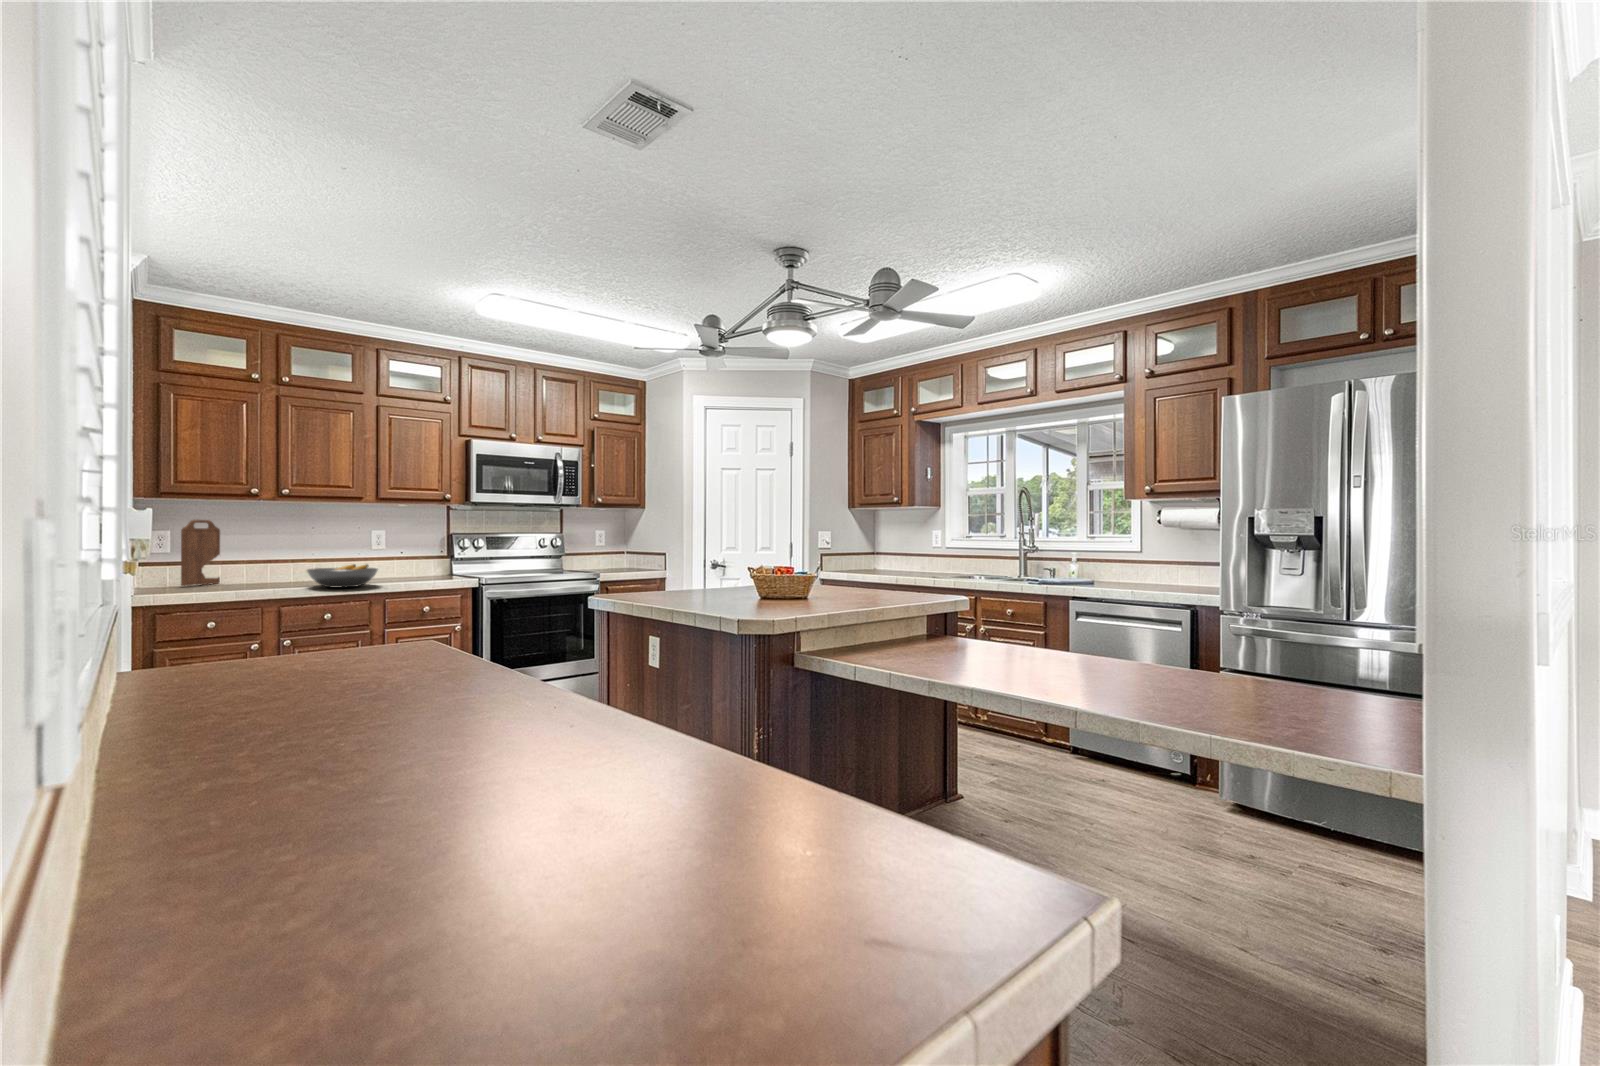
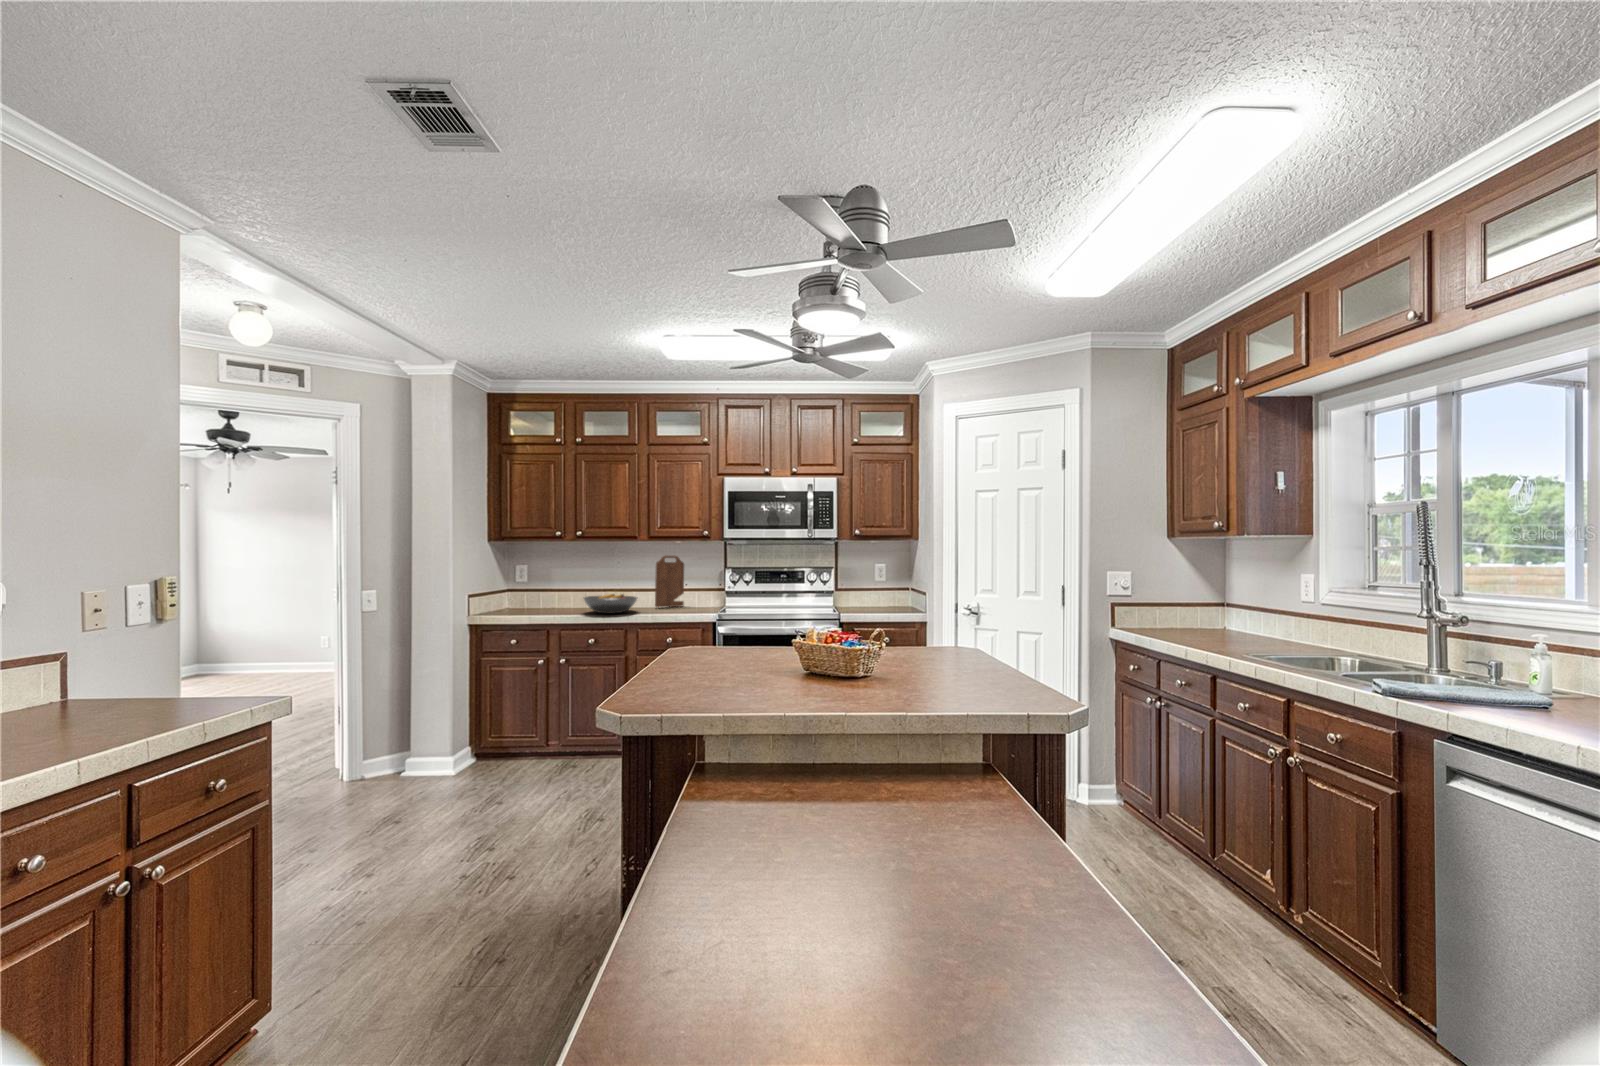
cutting board: present [181,520,220,586] -> present [655,555,684,607]

